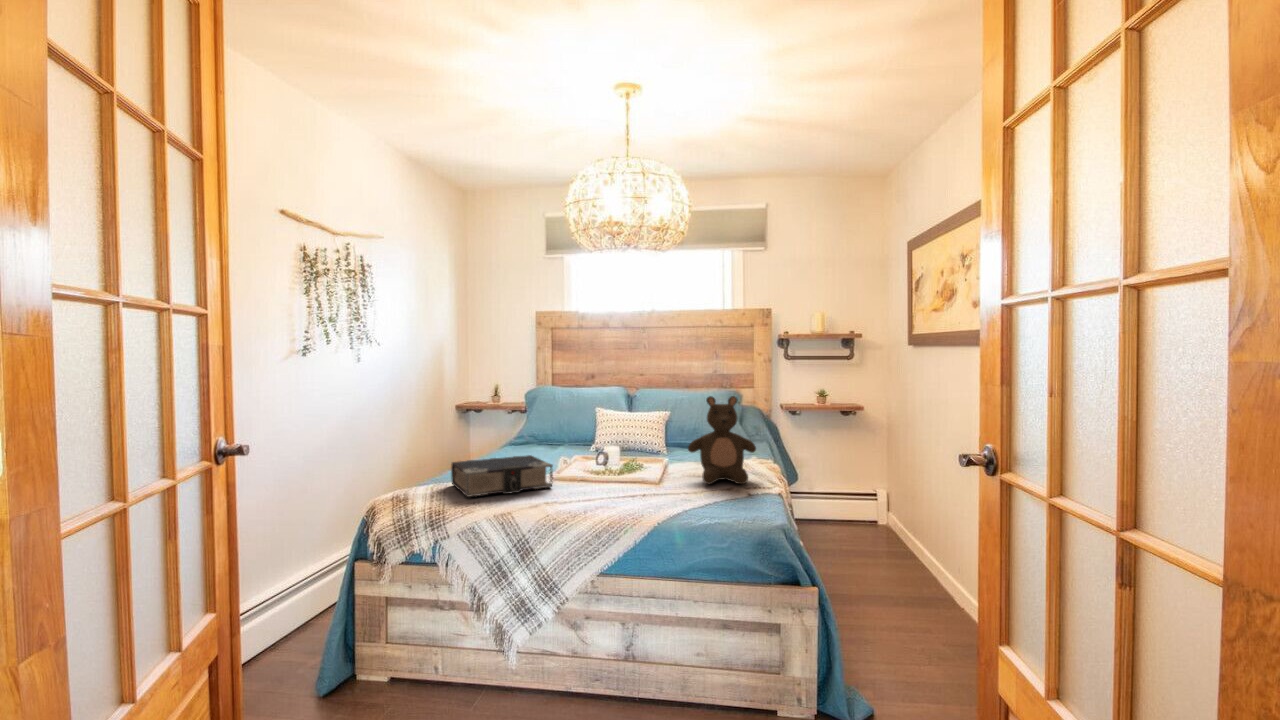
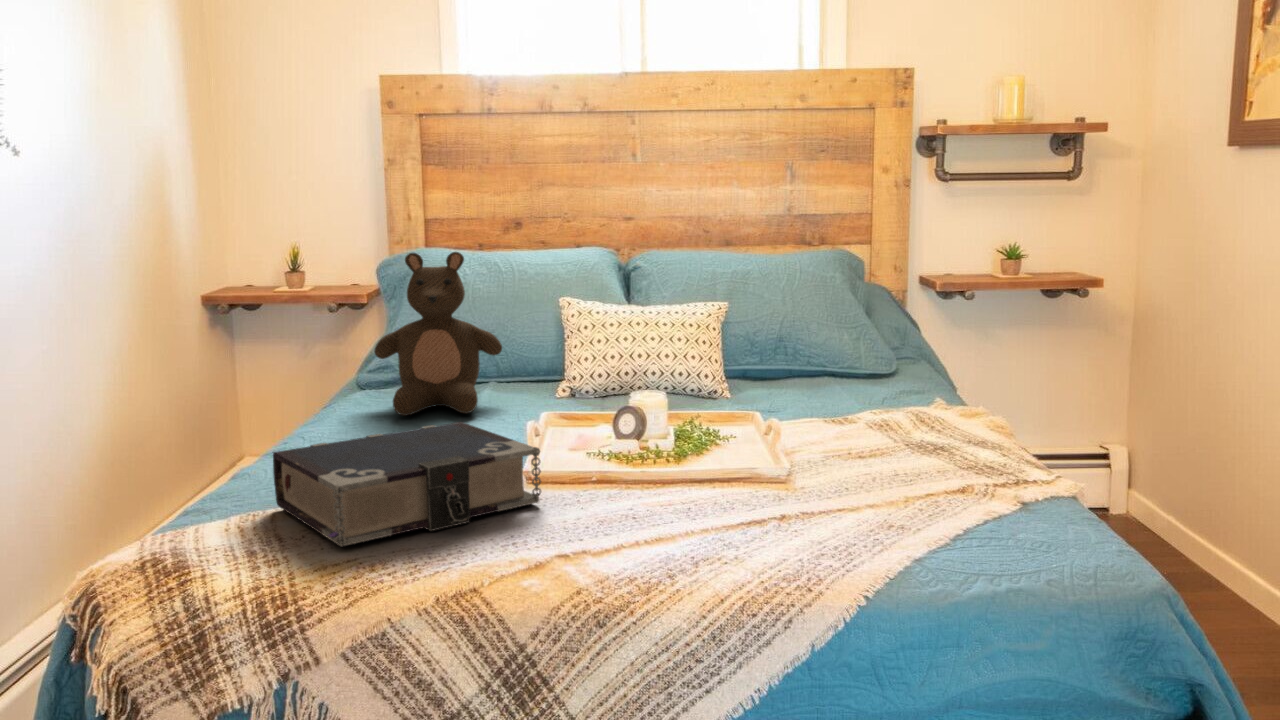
stuffed bear: present [688,396,756,484] -> present [374,252,502,415]

